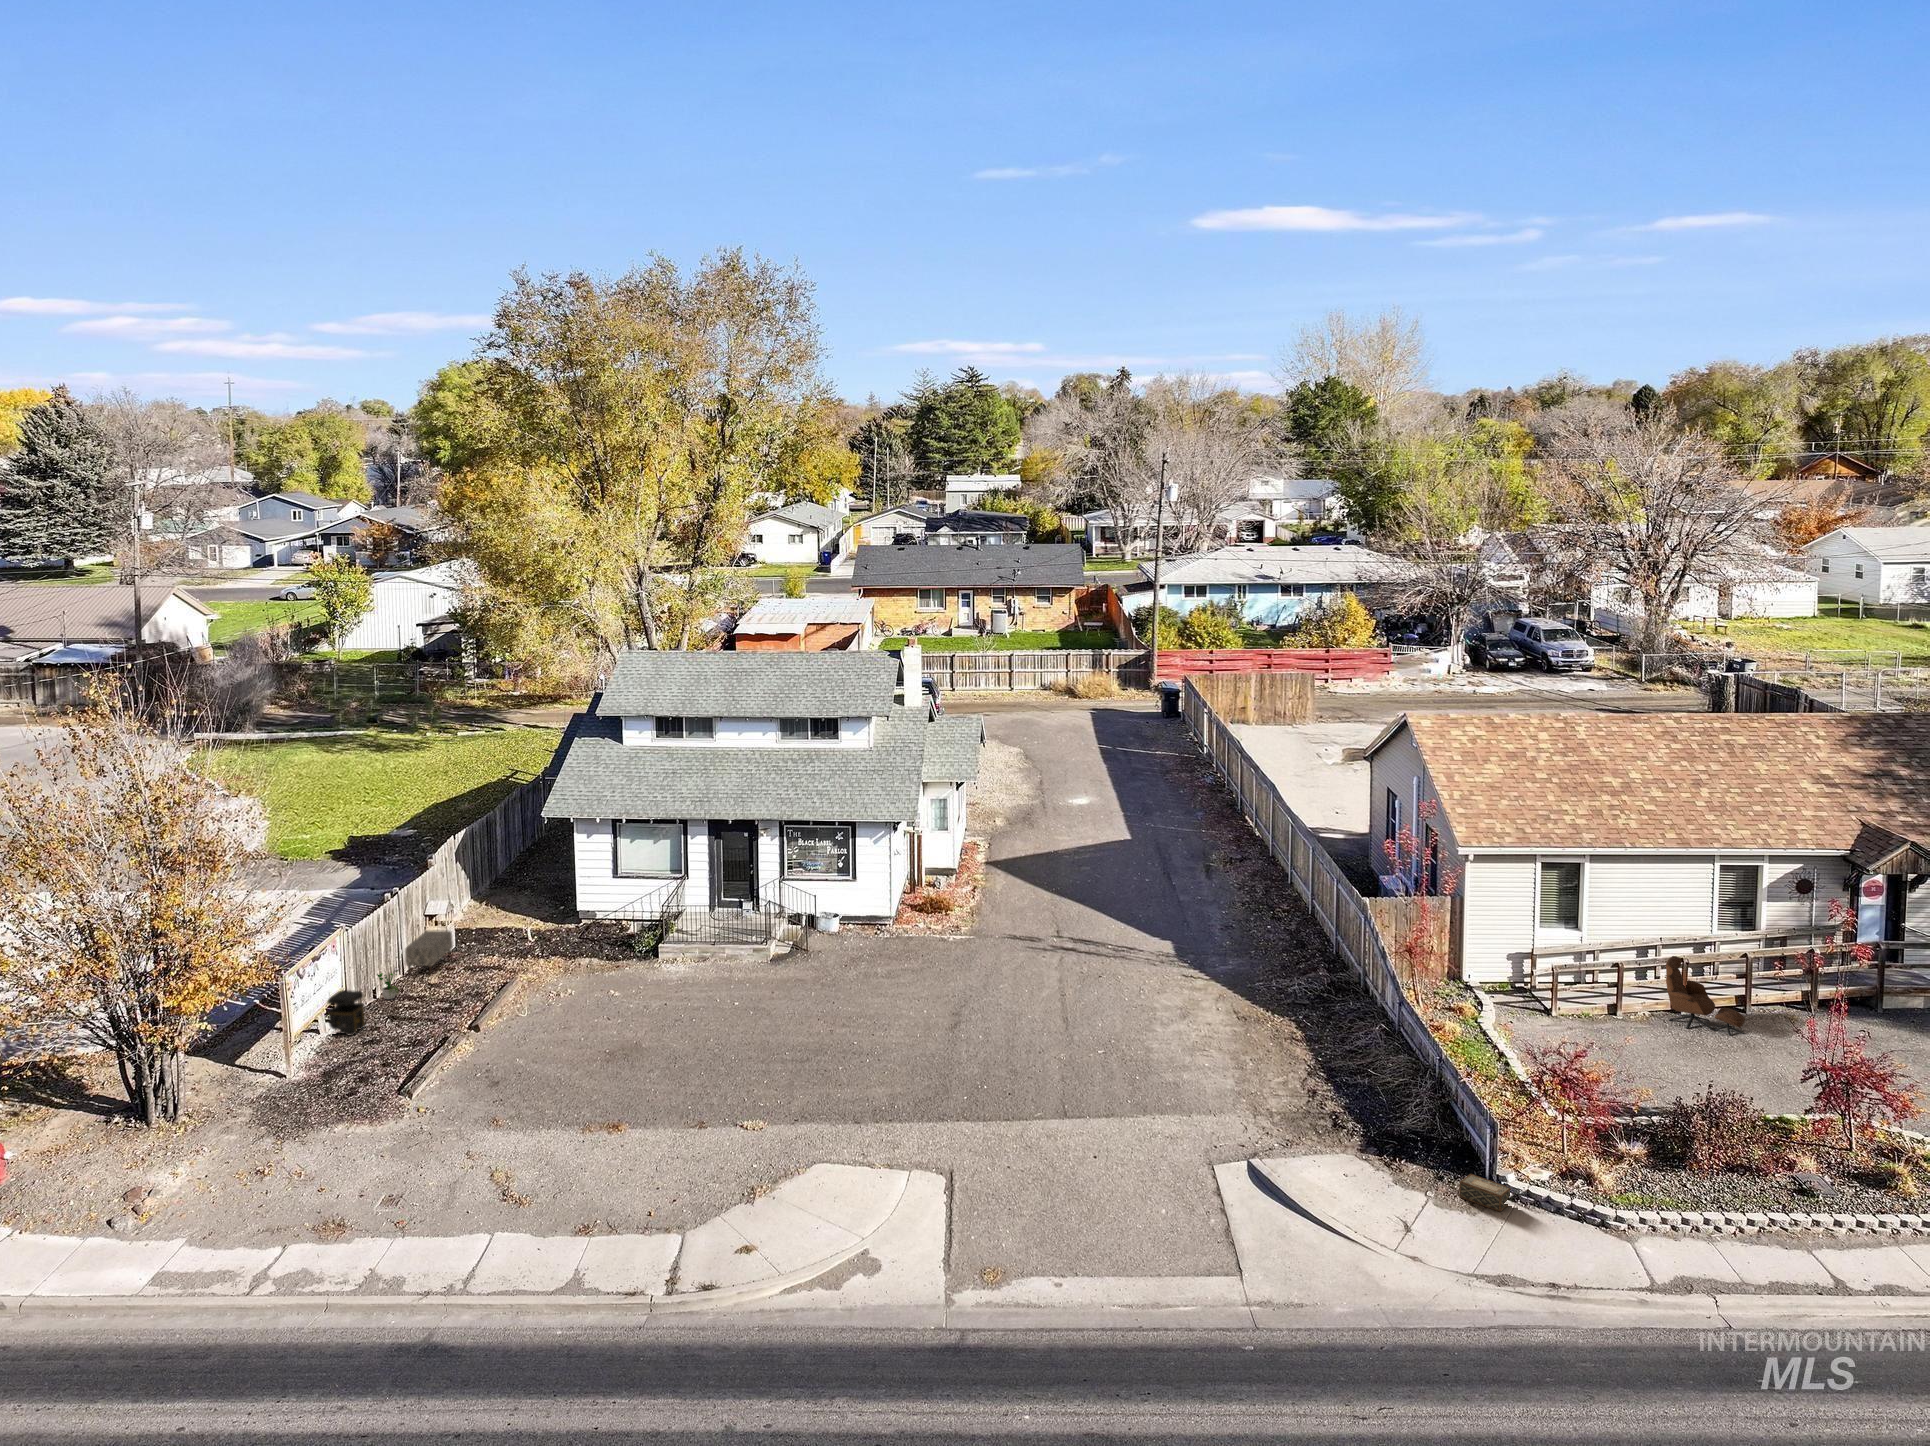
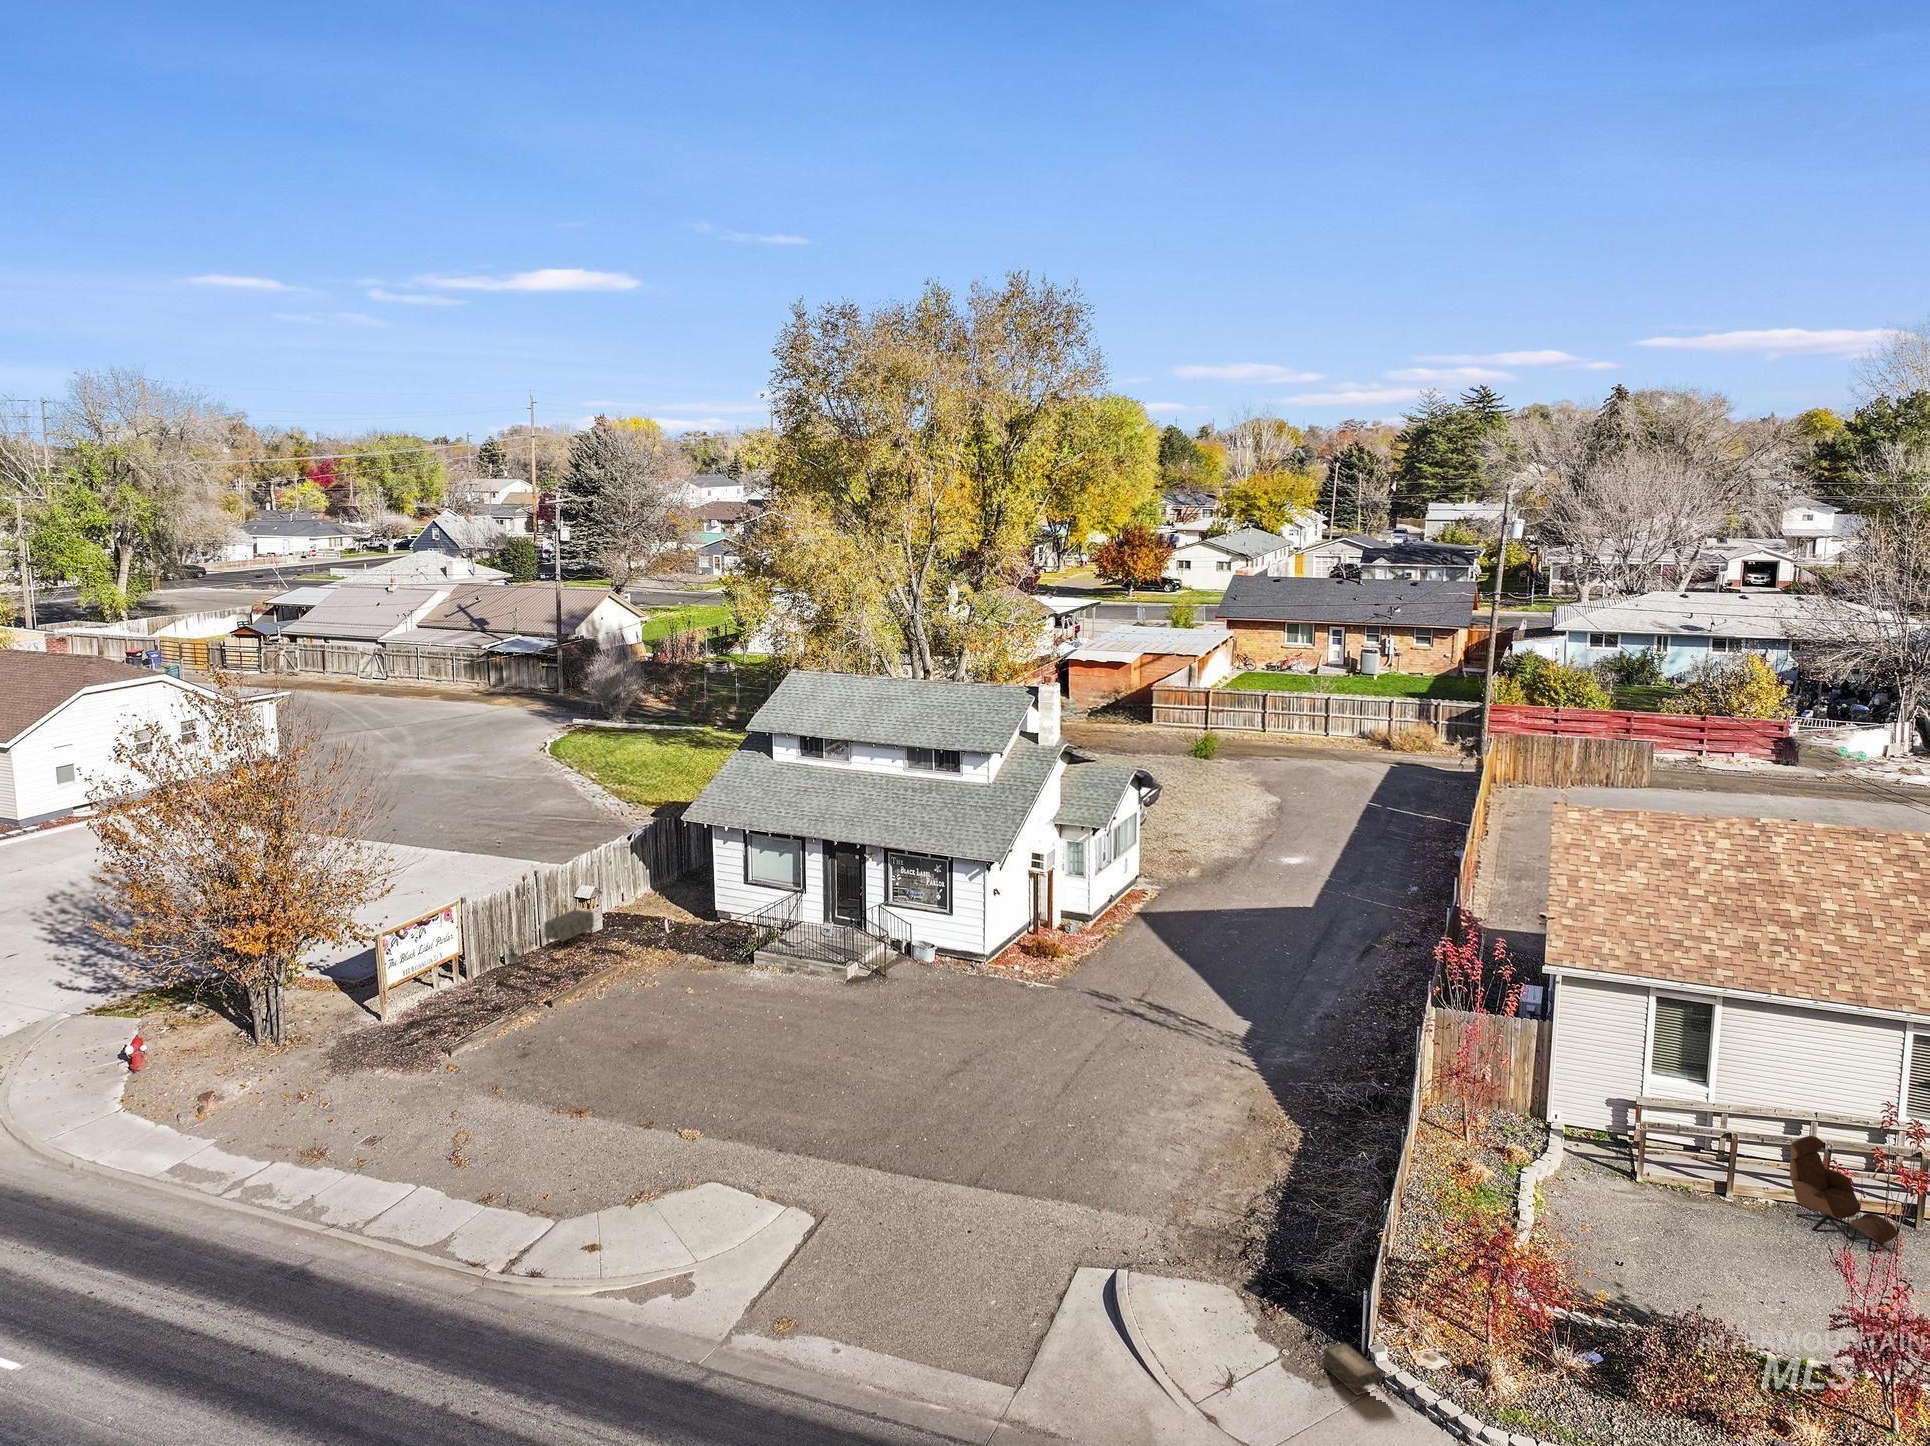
toolbox: present [328,990,365,1035] -> none [441,950,473,990]

